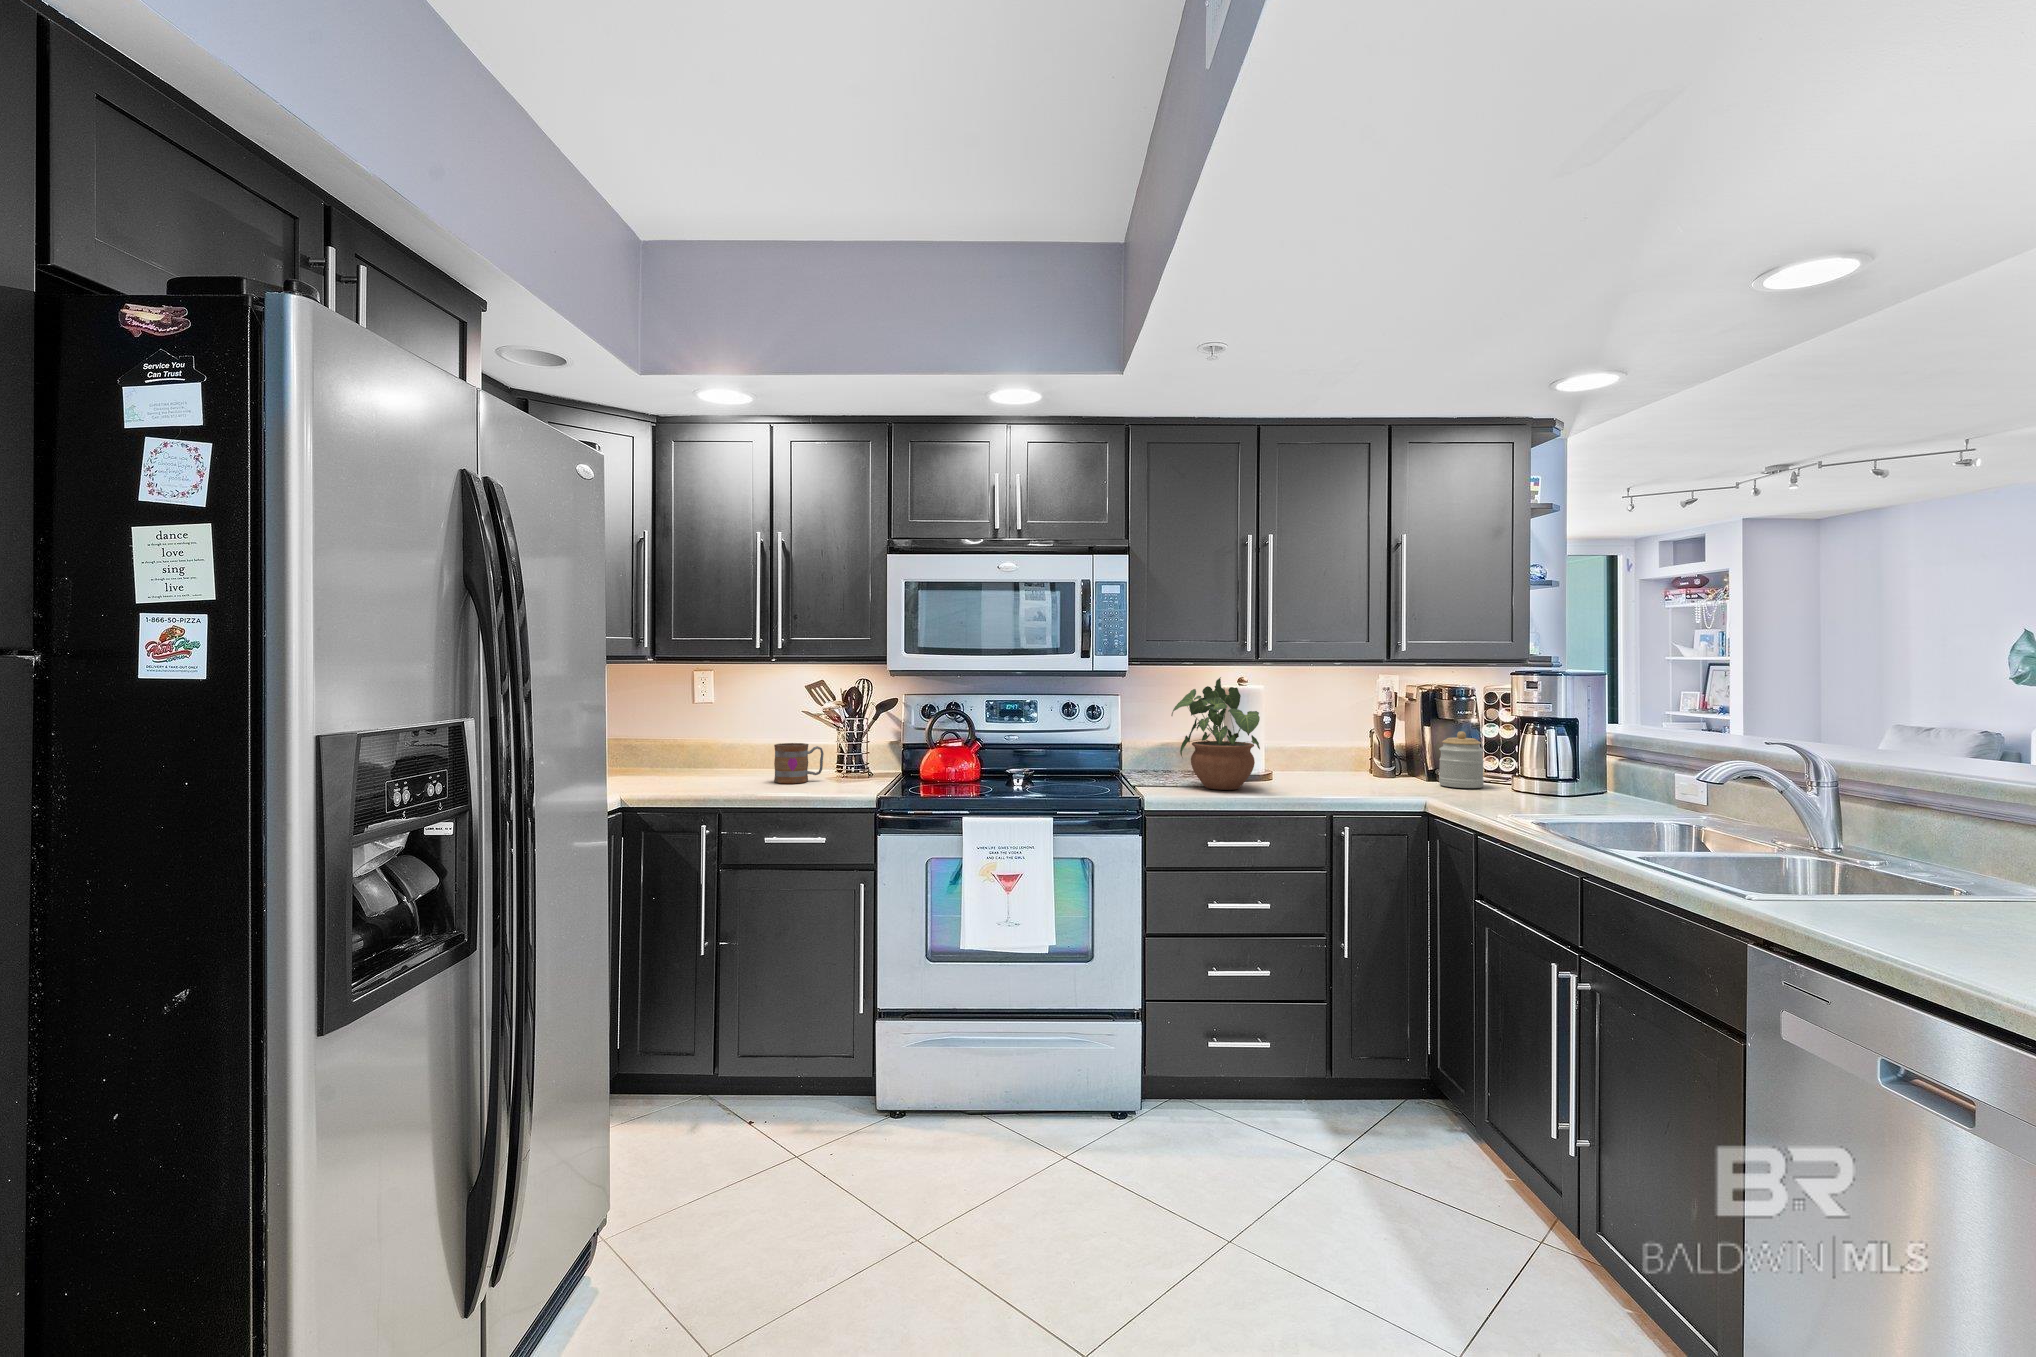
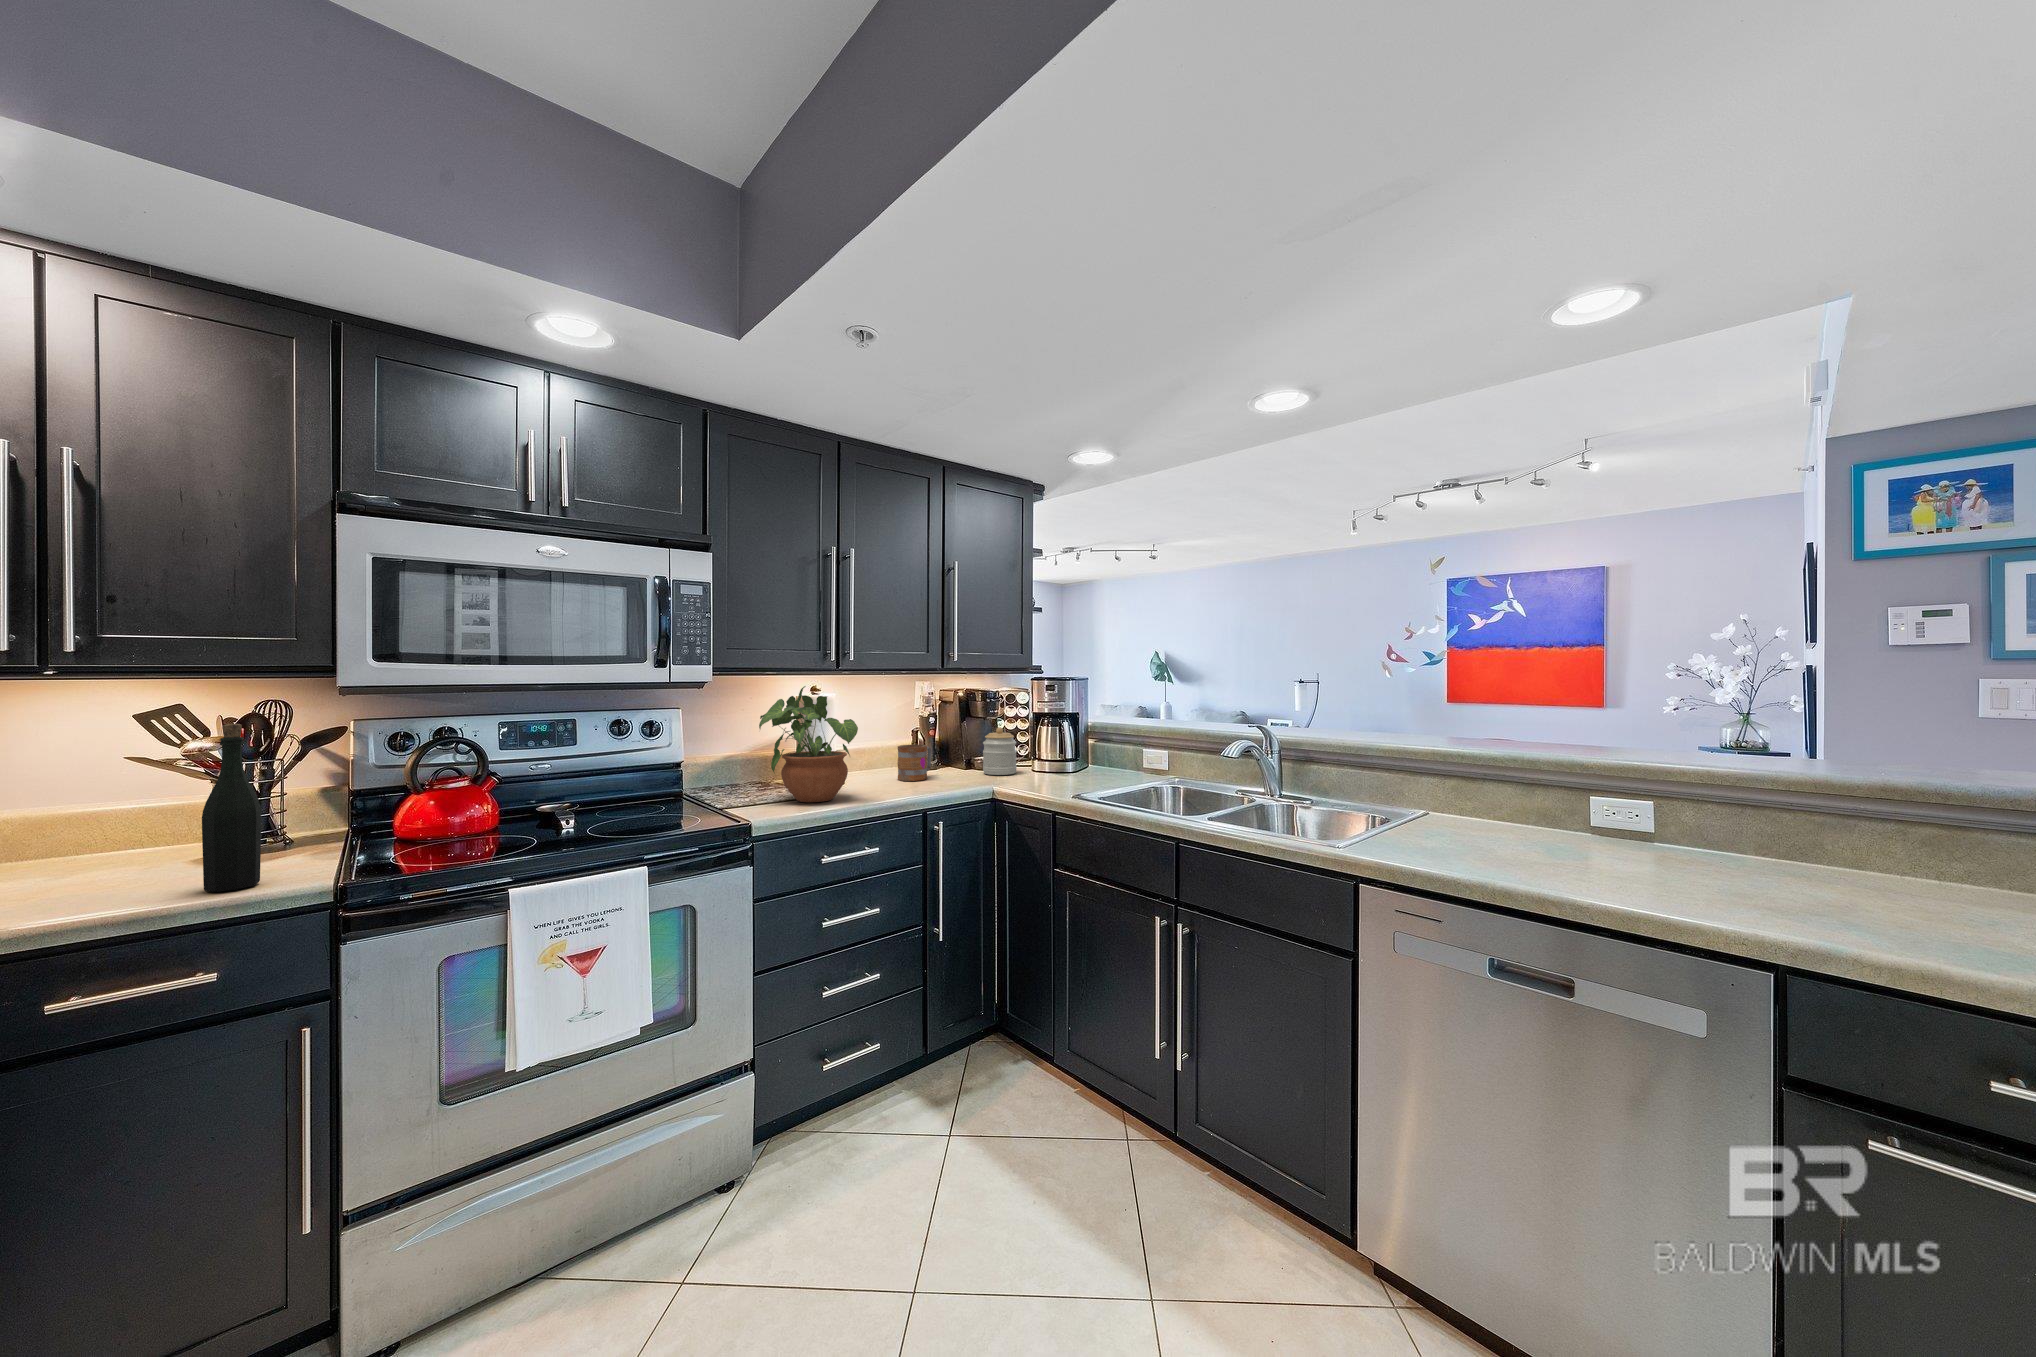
bottle: none [823,693,848,793] -> present [202,724,261,892]
mug: present [774,743,824,783] -> present [898,745,931,781]

